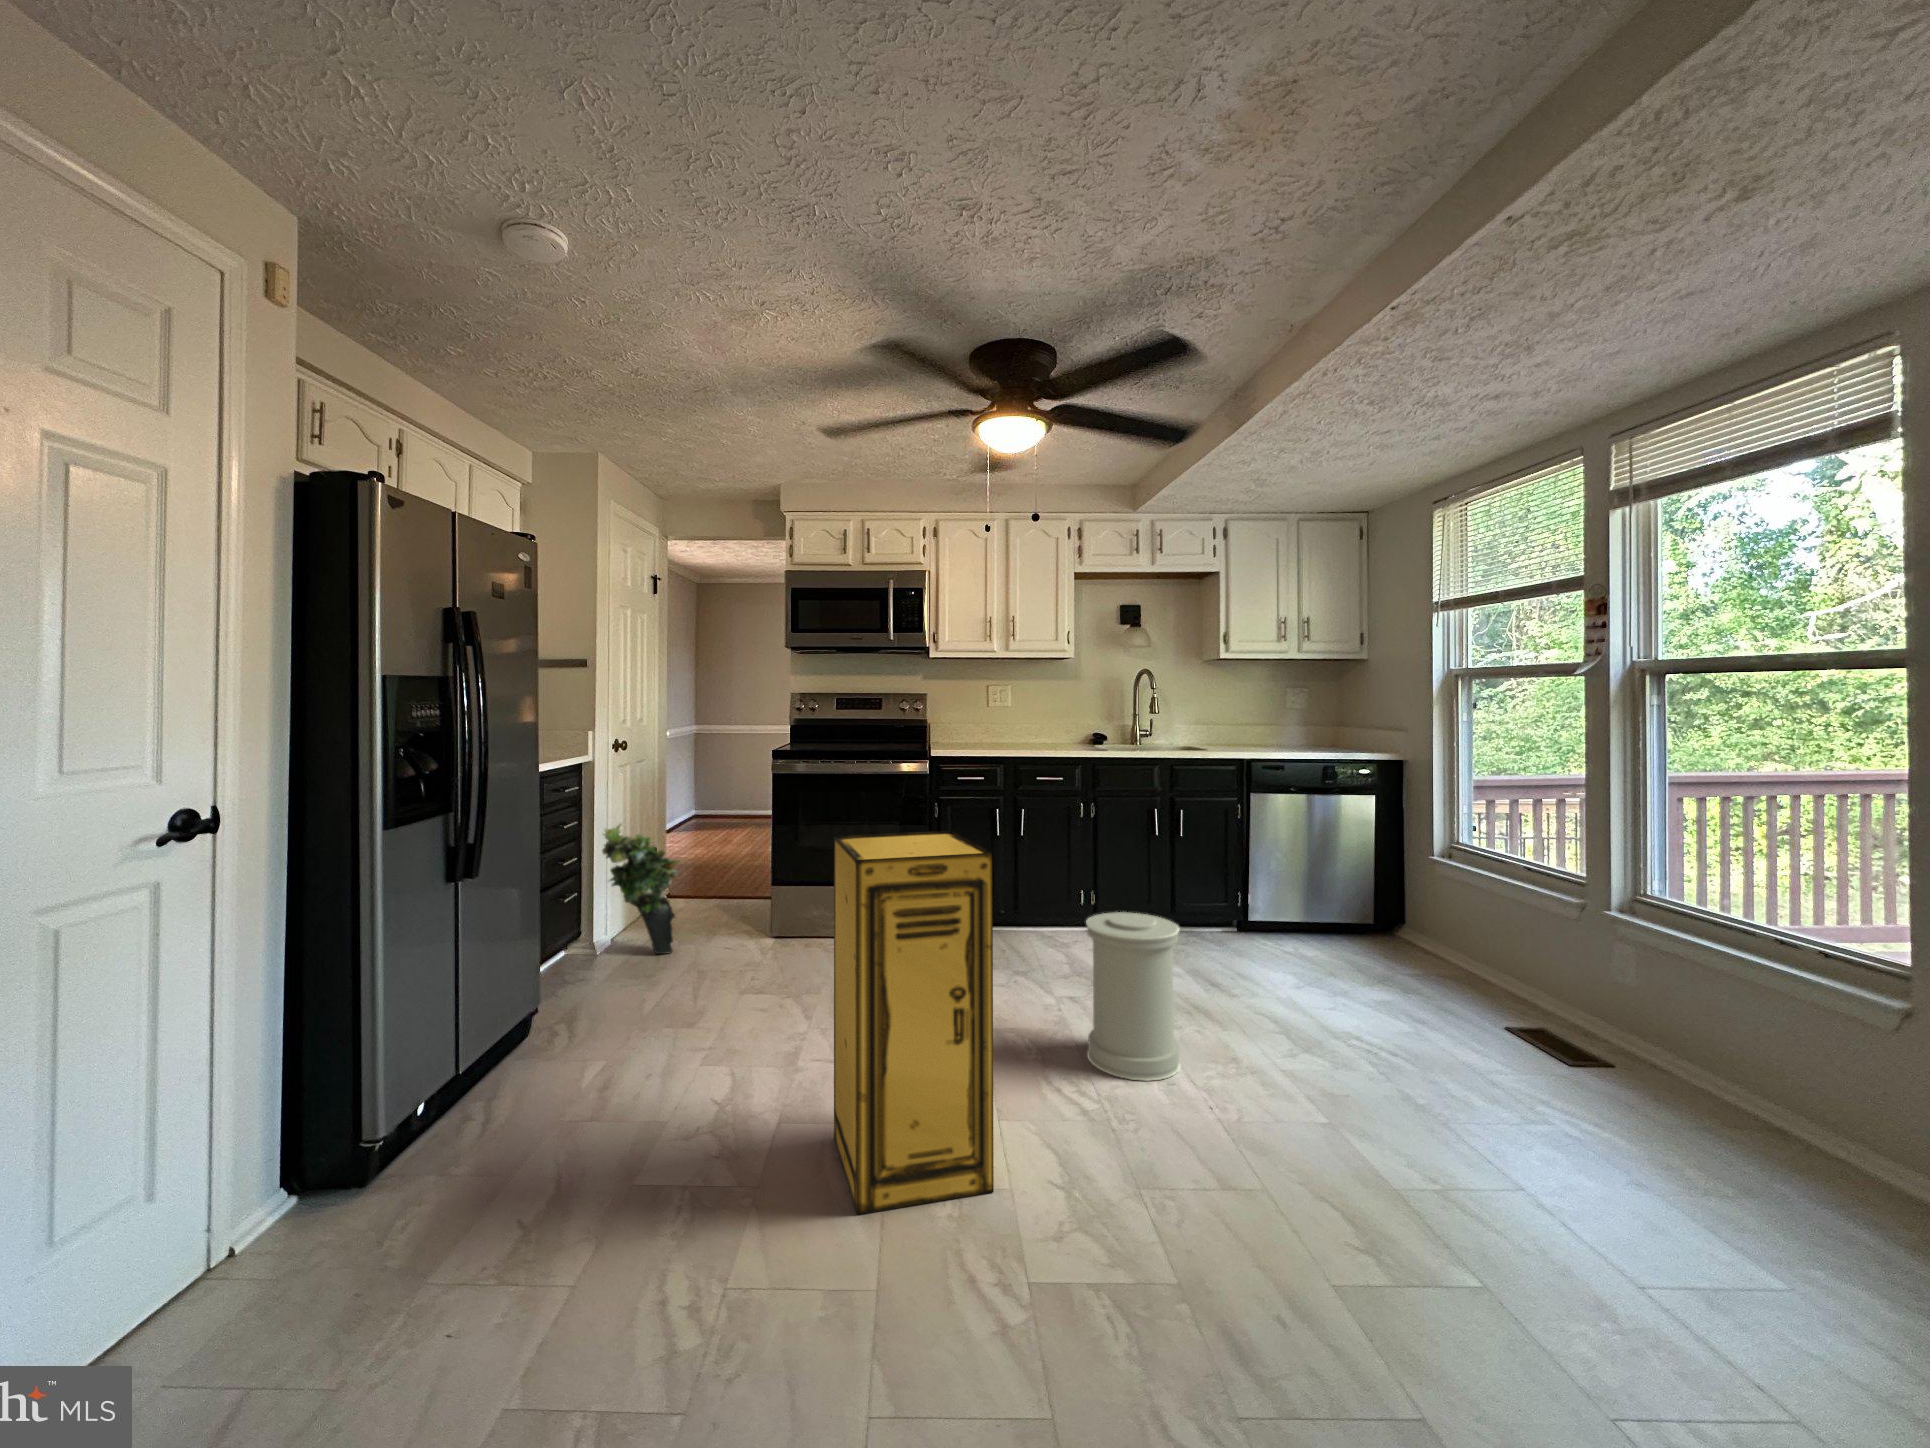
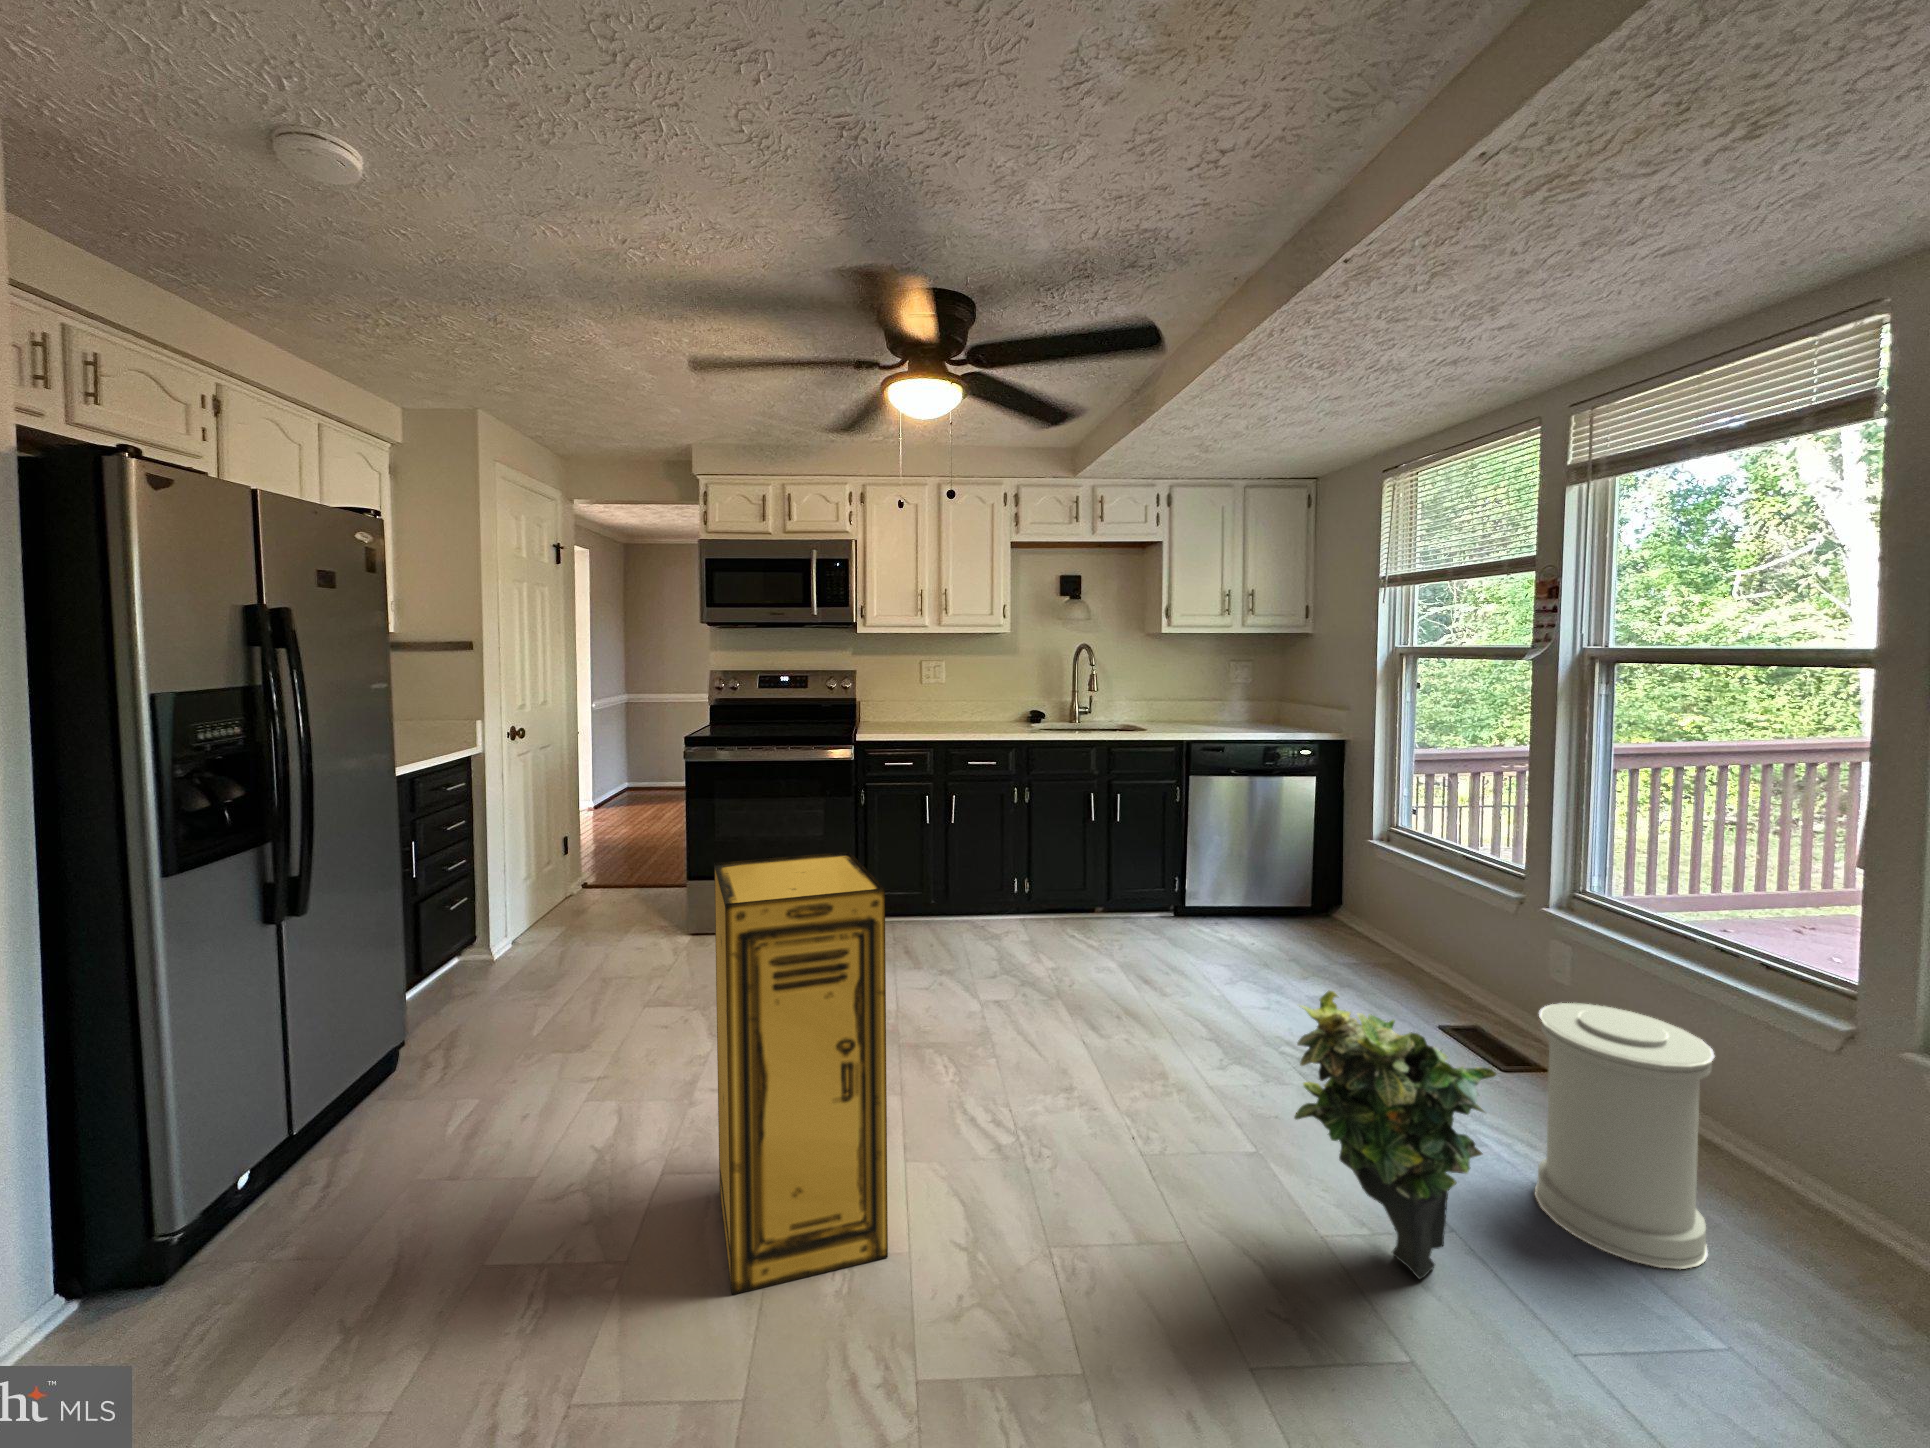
potted plant: present [602,824,682,954] -> present [1294,991,1496,1279]
trash can: present [1086,912,1180,1081] -> present [1535,1003,1714,1269]

